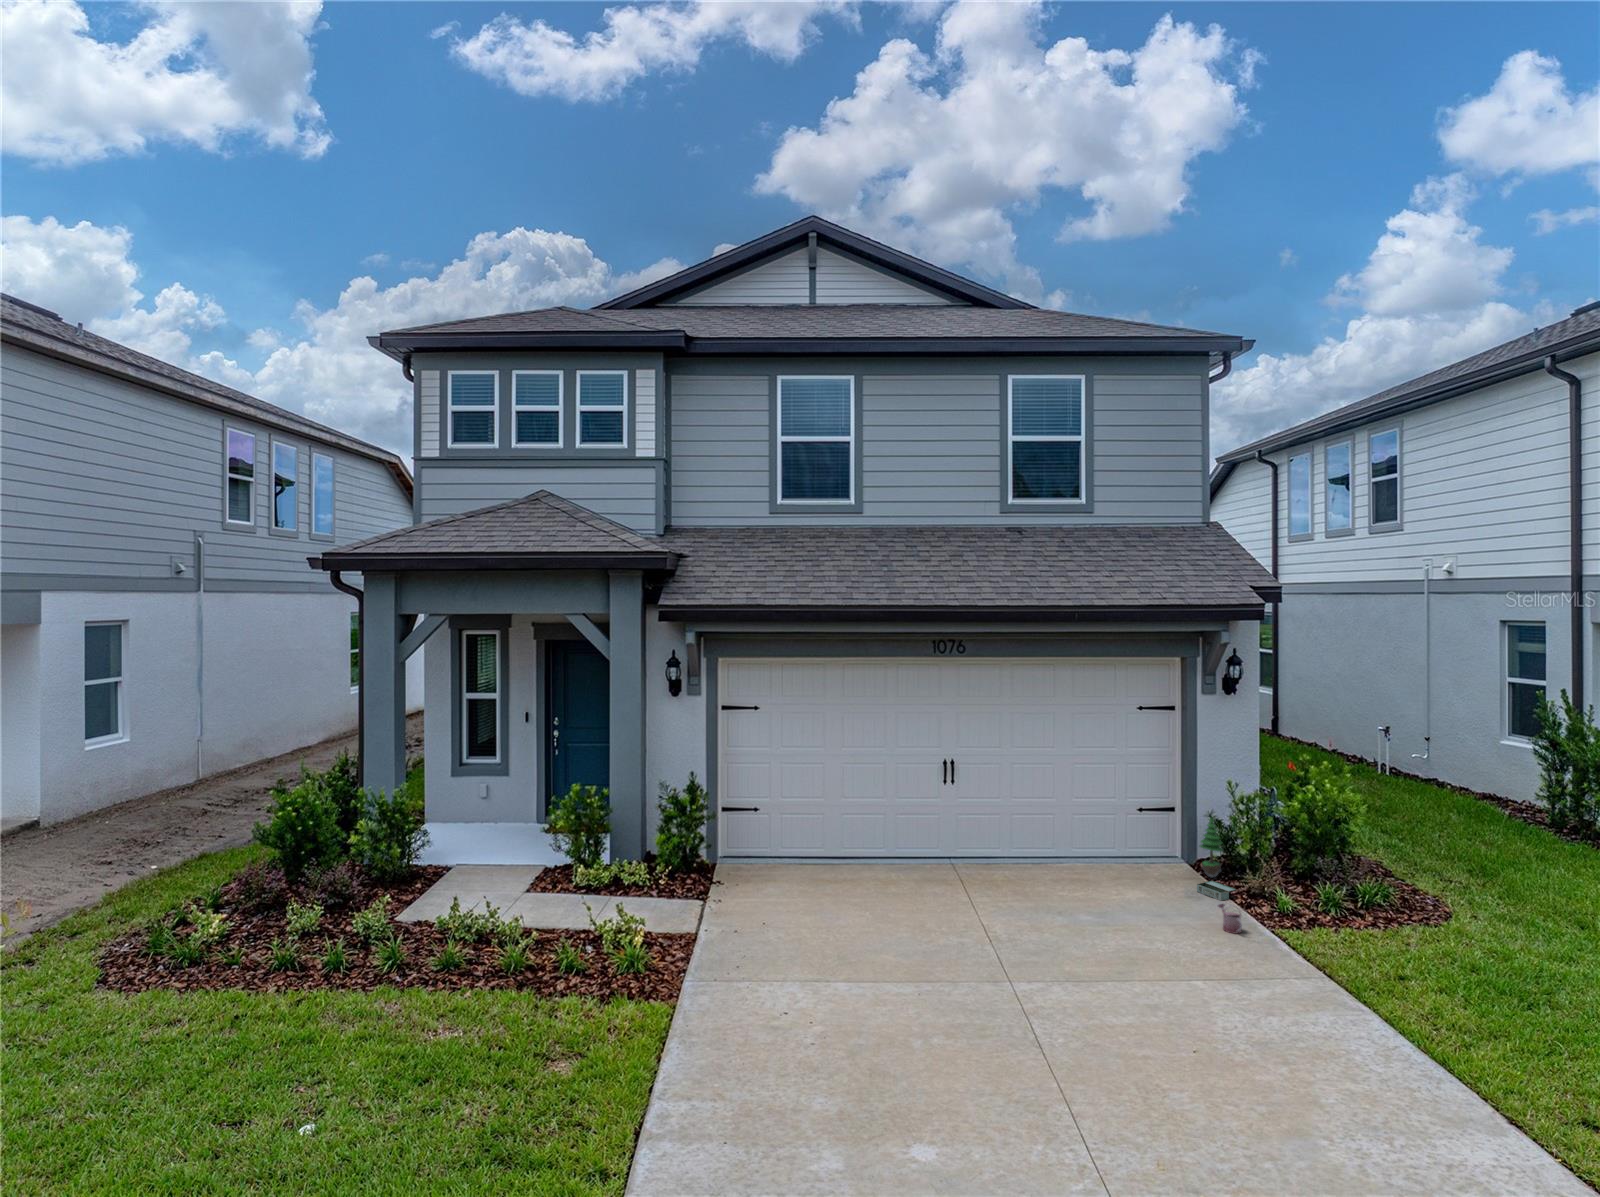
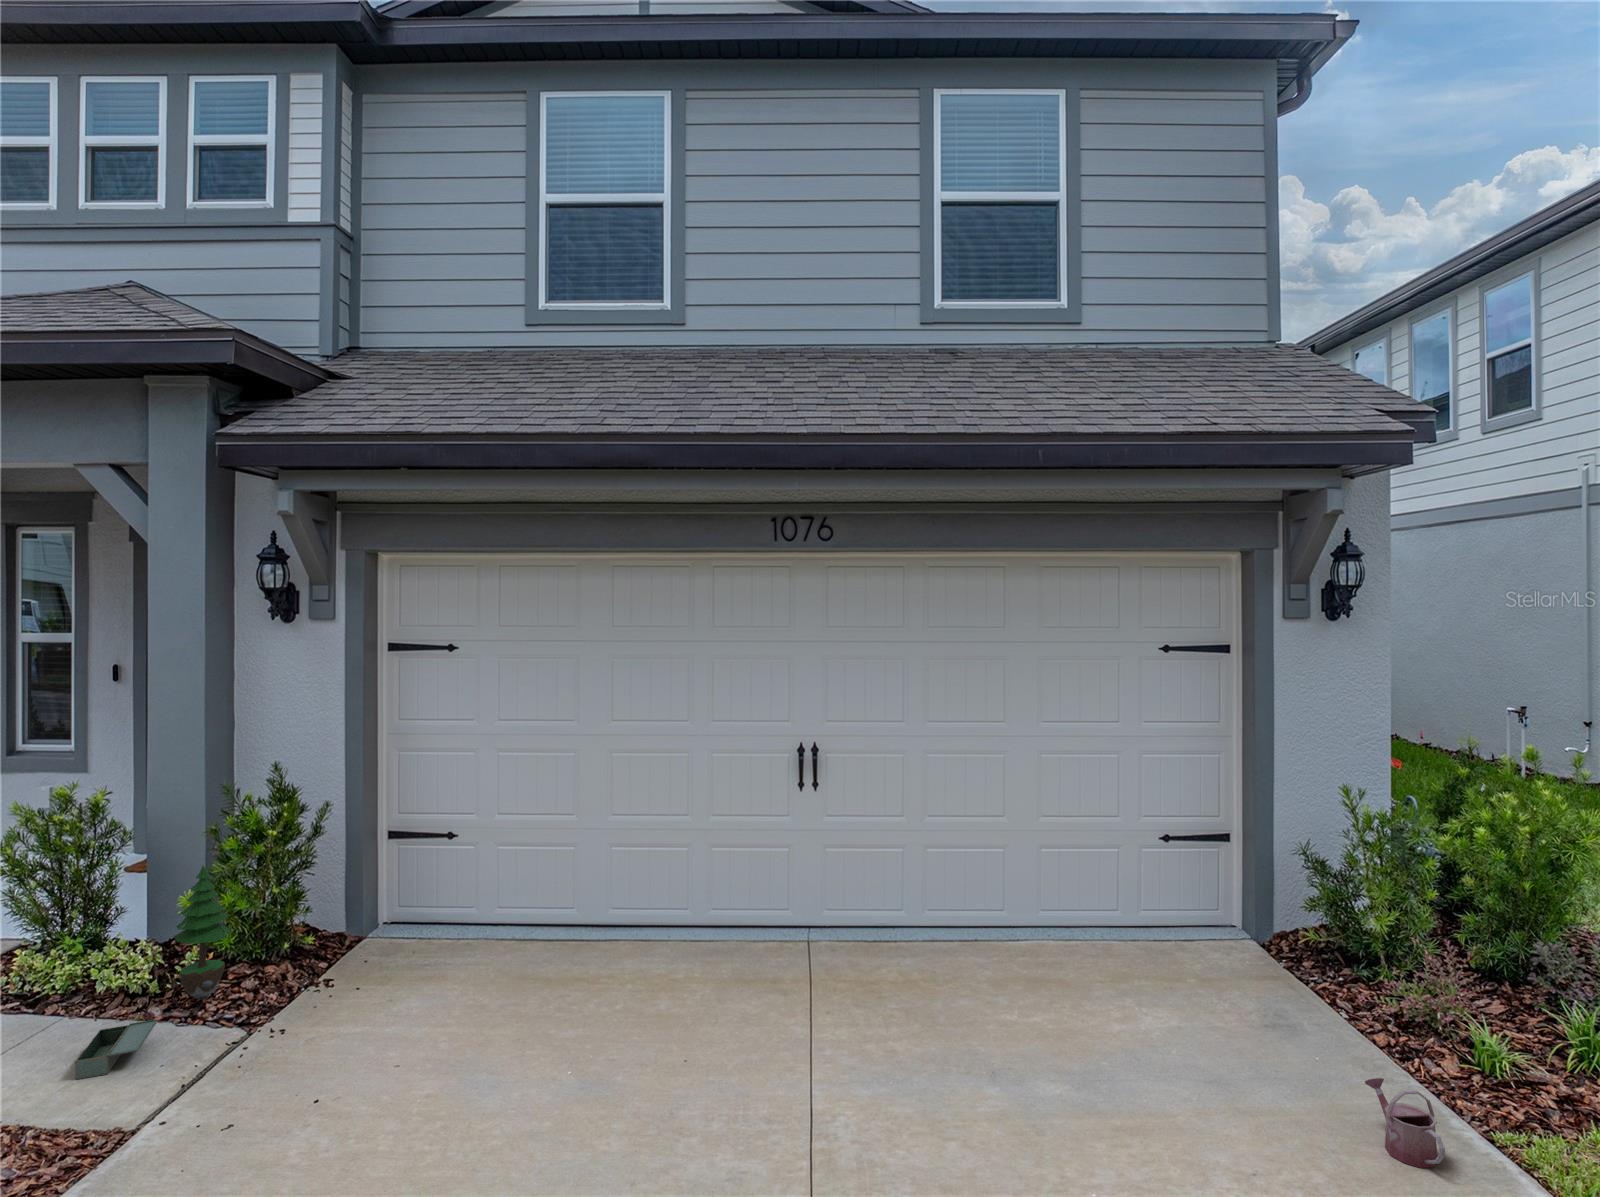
potted tree: present [1200,817,1222,878] -> present [174,866,231,999]
toolbox: present [1197,881,1236,901] -> present [75,1020,157,1080]

